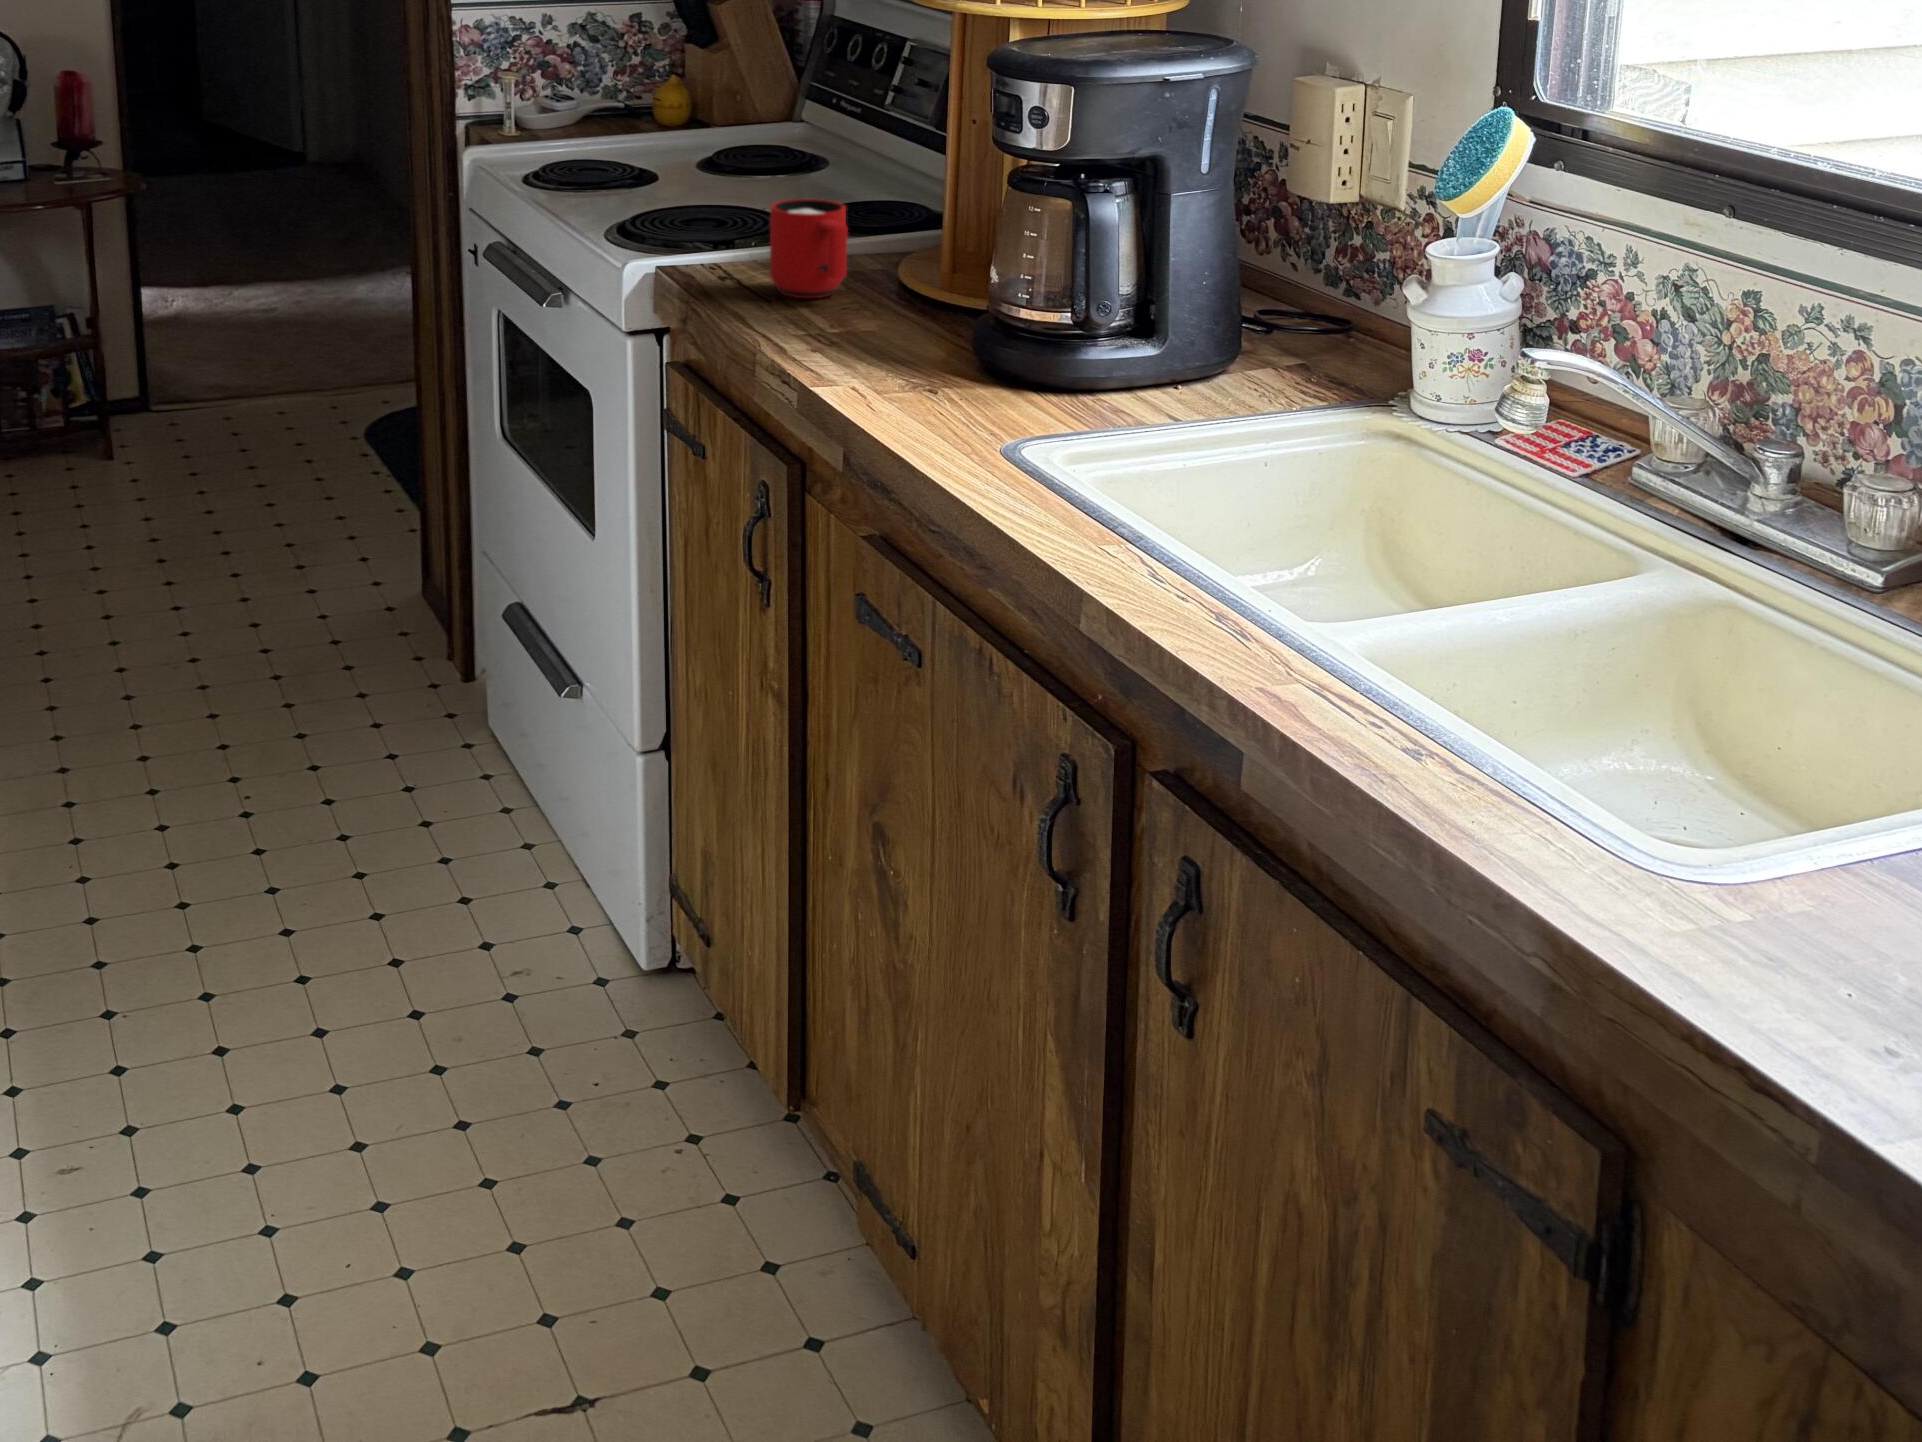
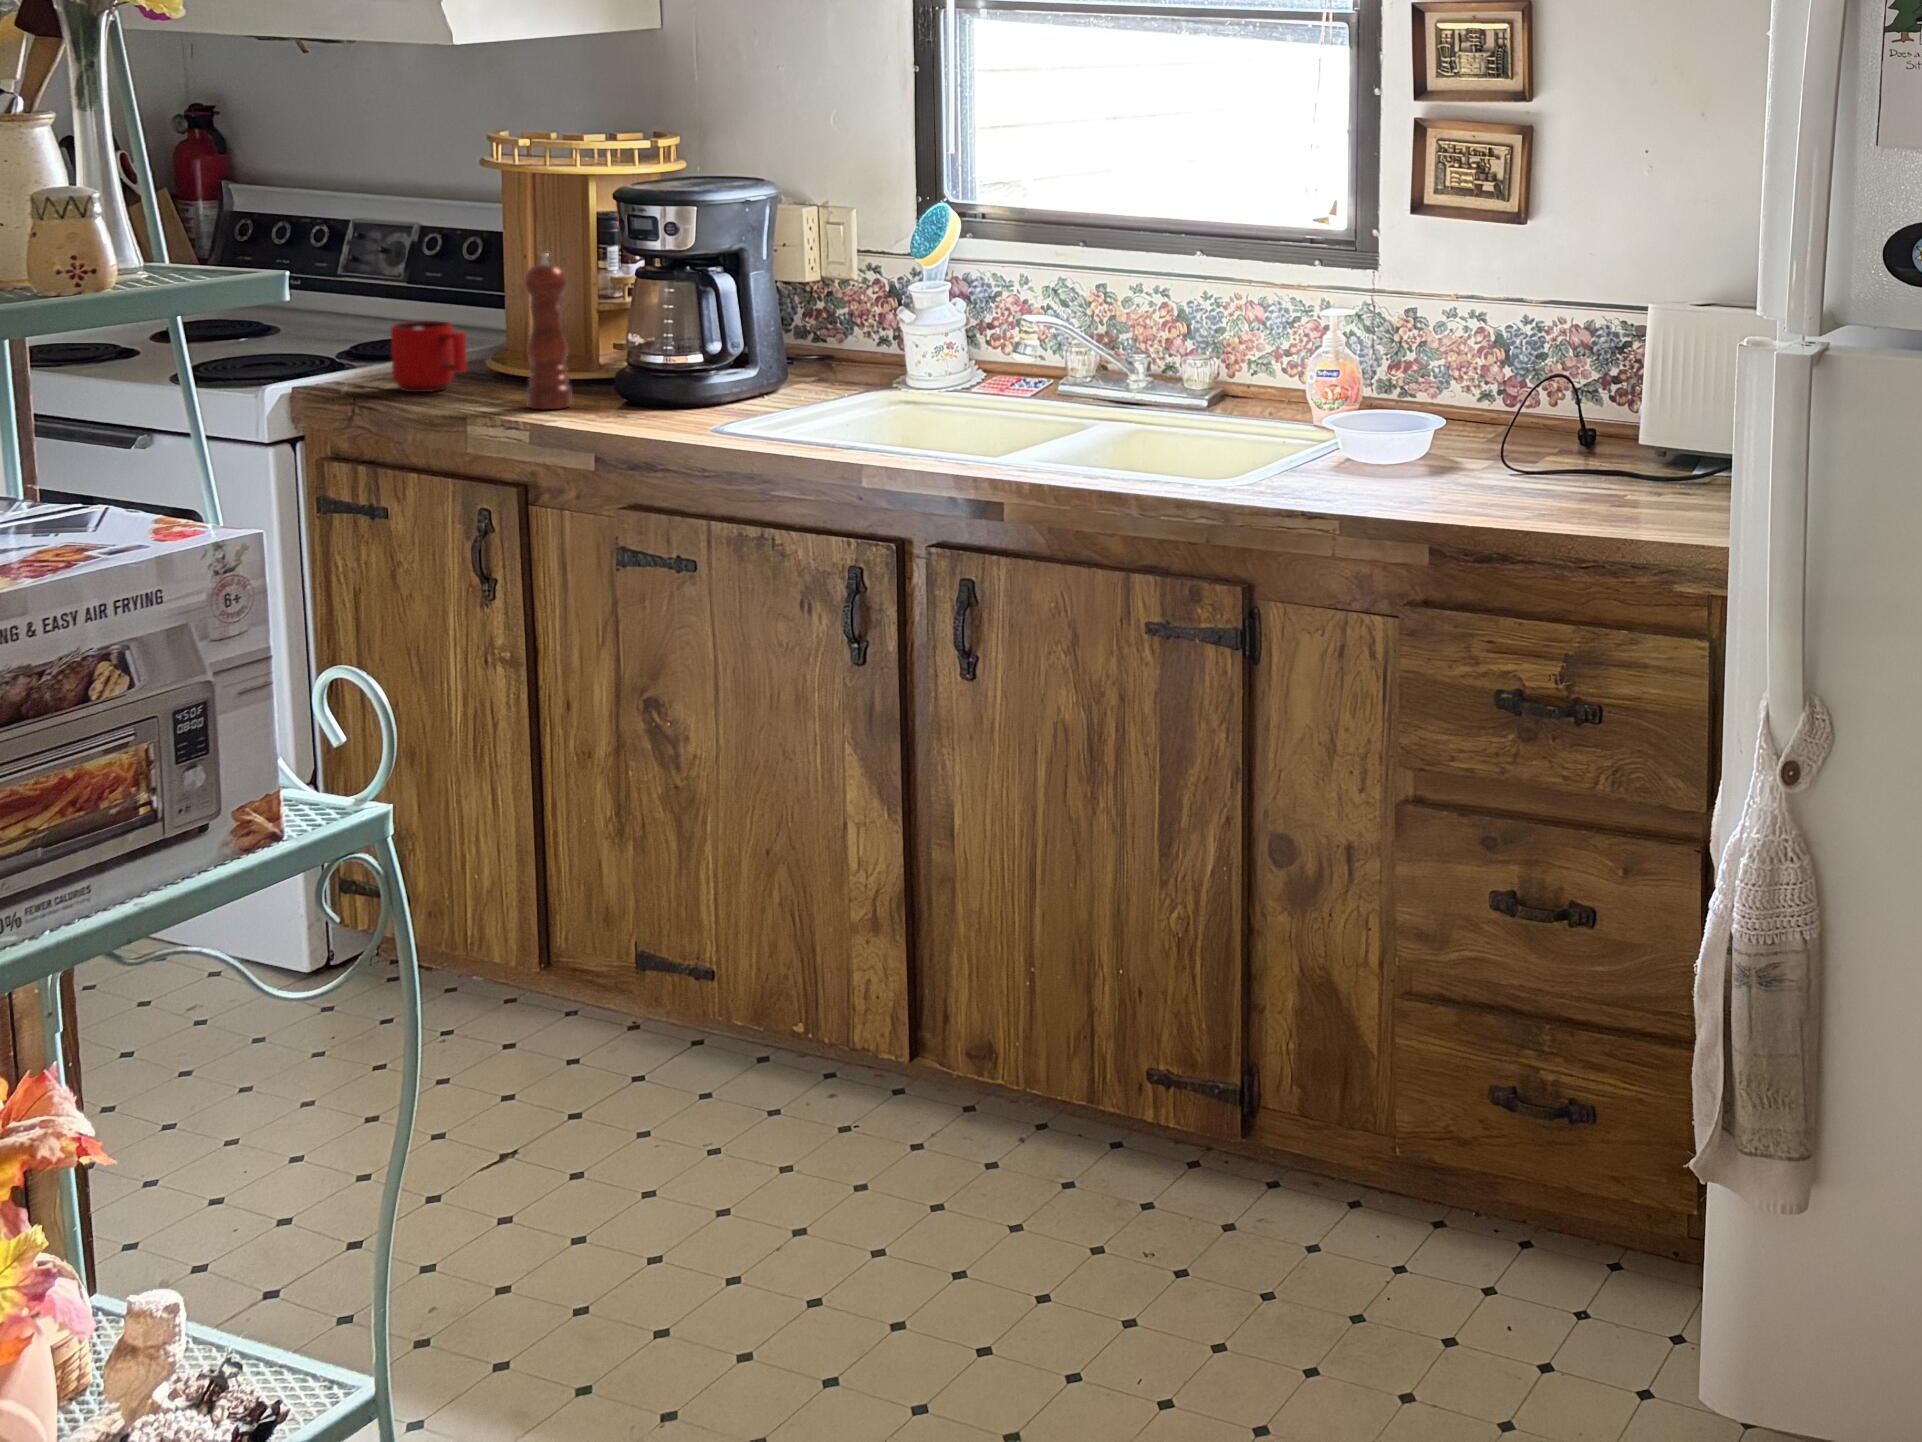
pepper mill: none [861,133,923,361] -> present [524,253,572,409]

